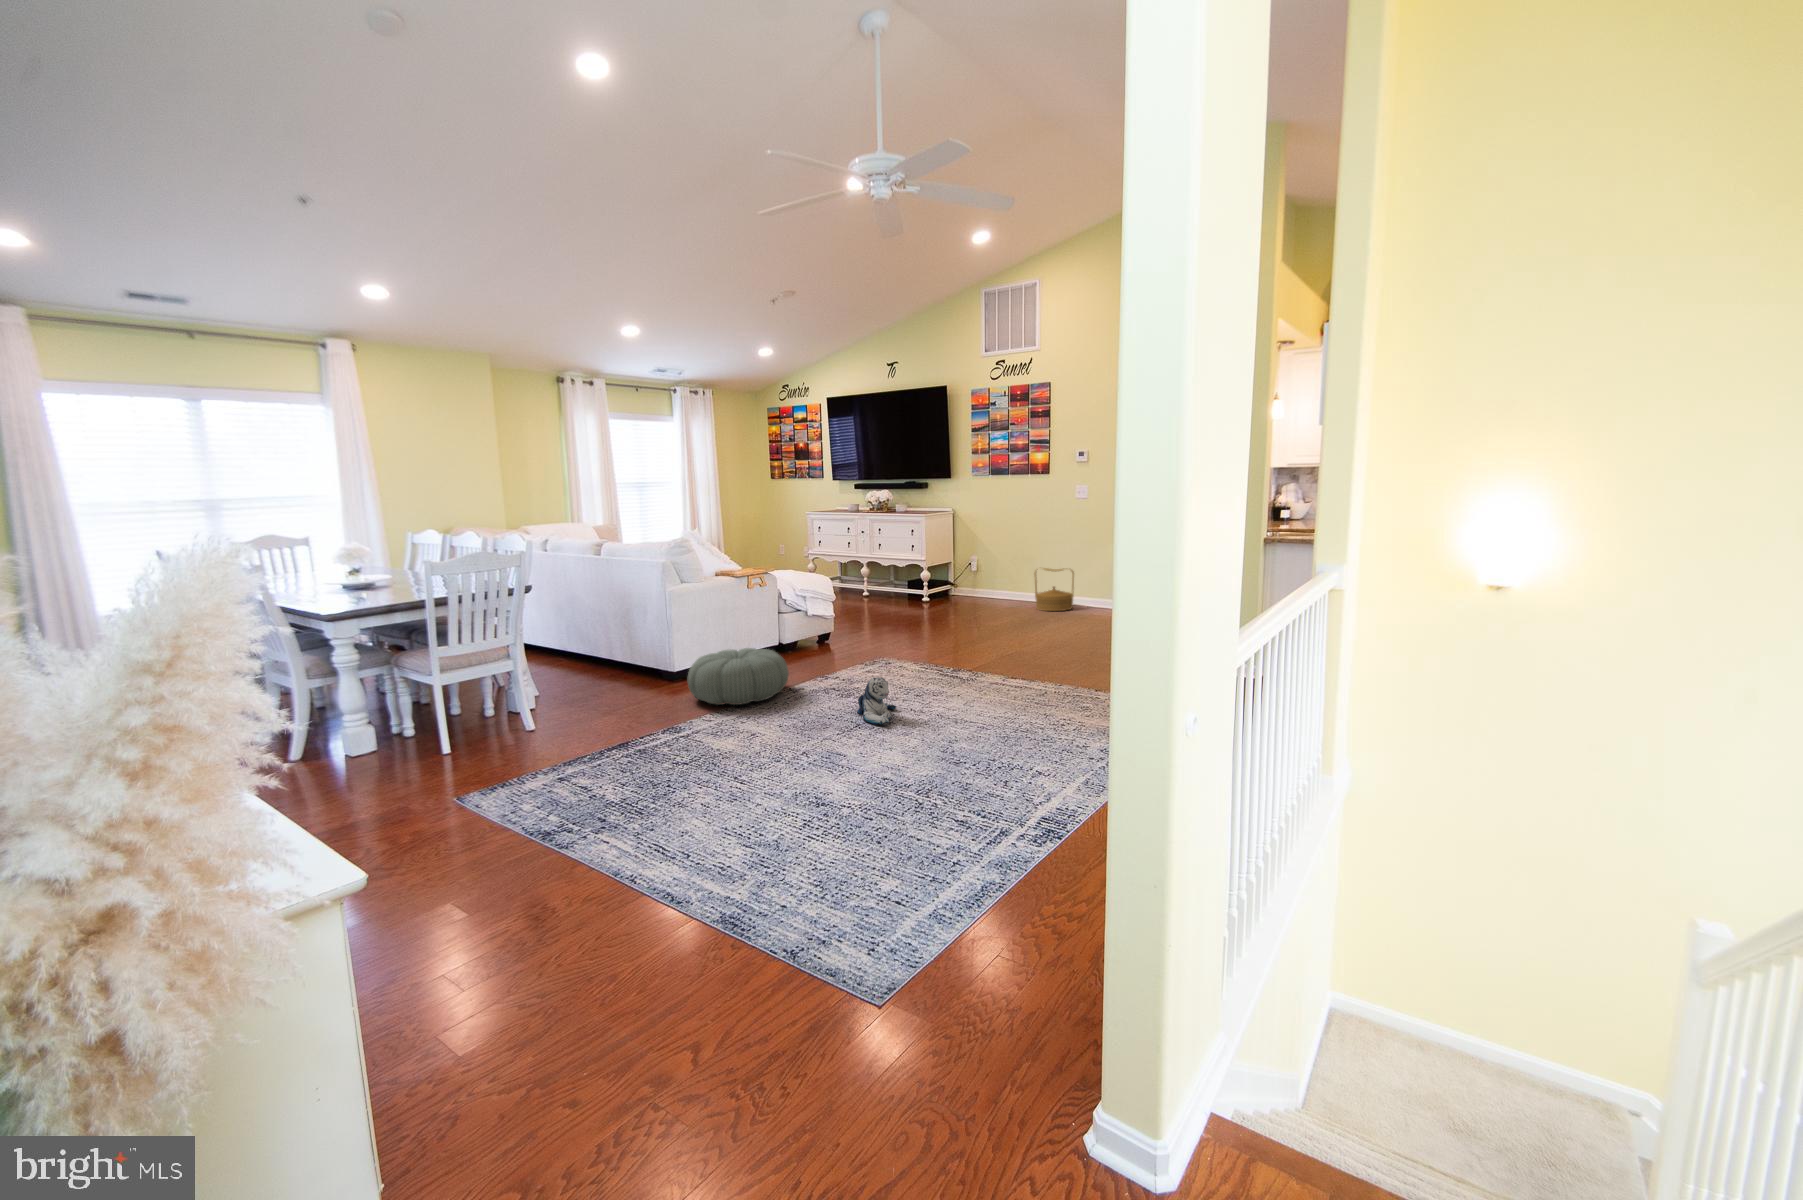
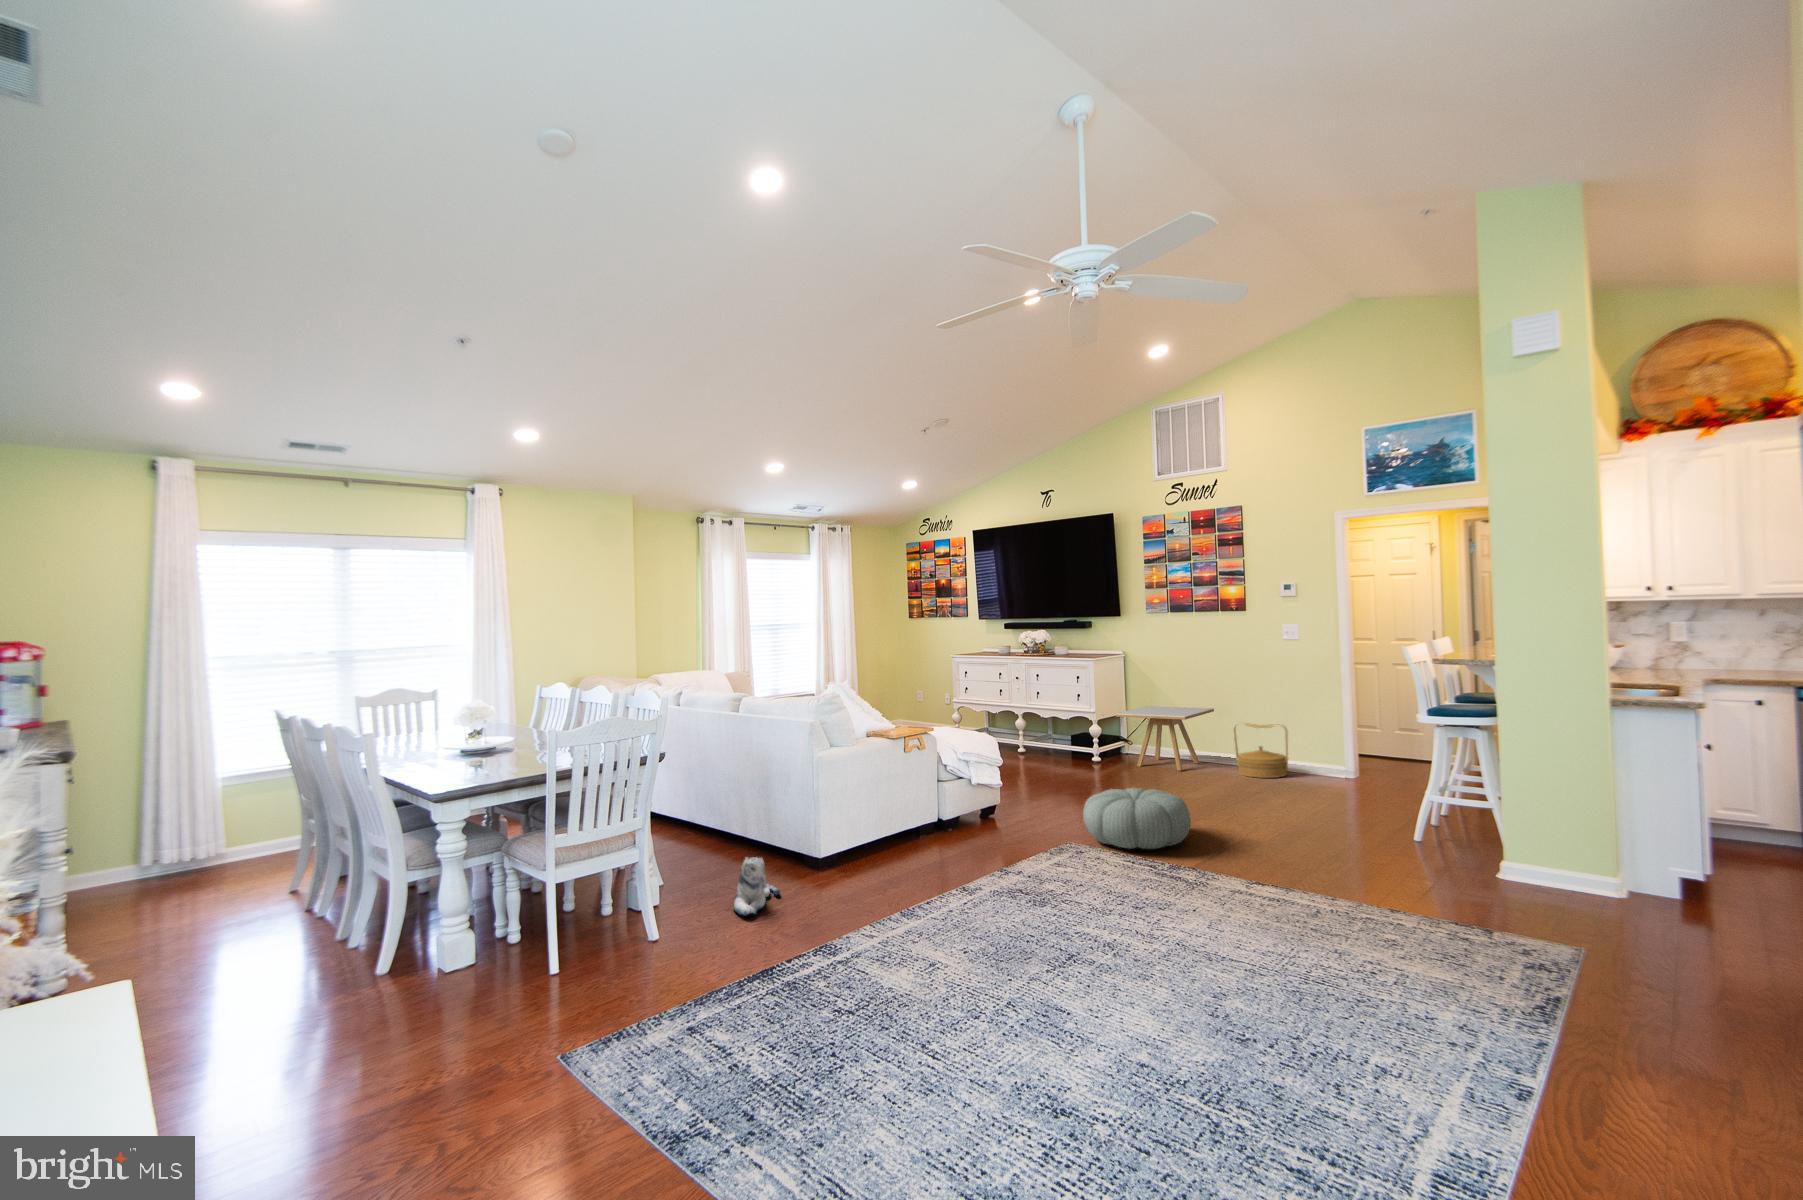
side table: none [941,556,1022,607] -> present [1116,706,1214,770]
pouf: present [688,648,789,705] -> present [1083,788,1191,849]
plush toy: present [857,678,896,725] -> present [734,857,780,916]

